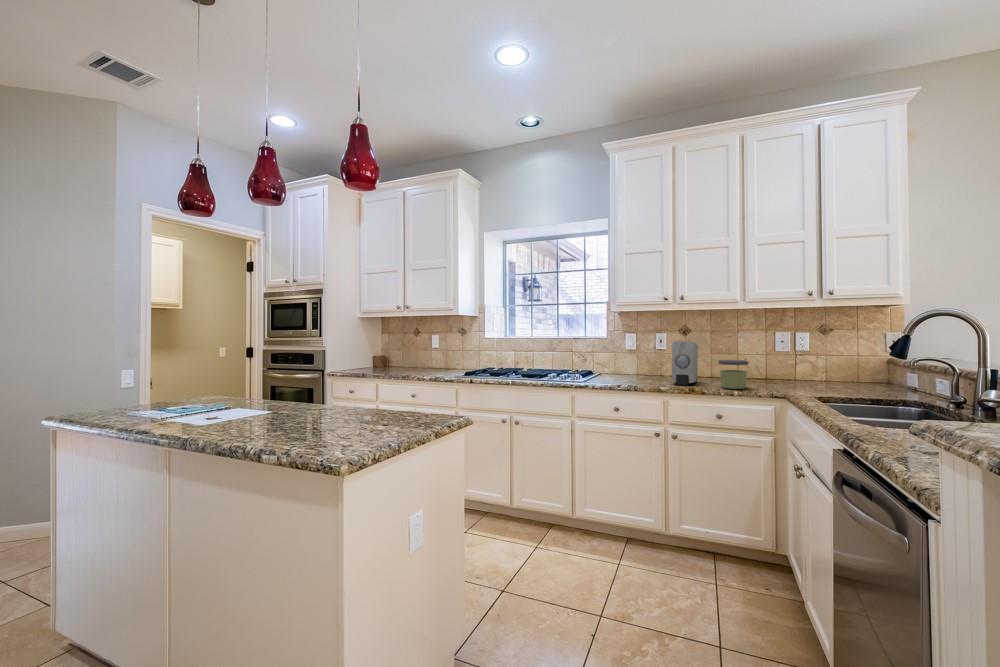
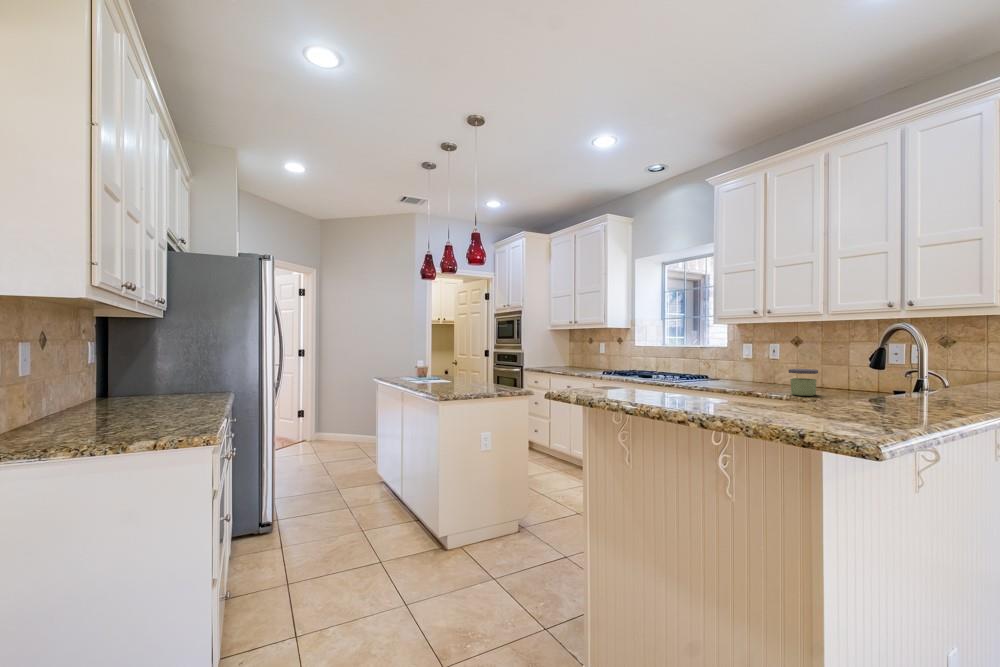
soap dispenser: present [672,341,698,385] -> none [752,351,787,390]

